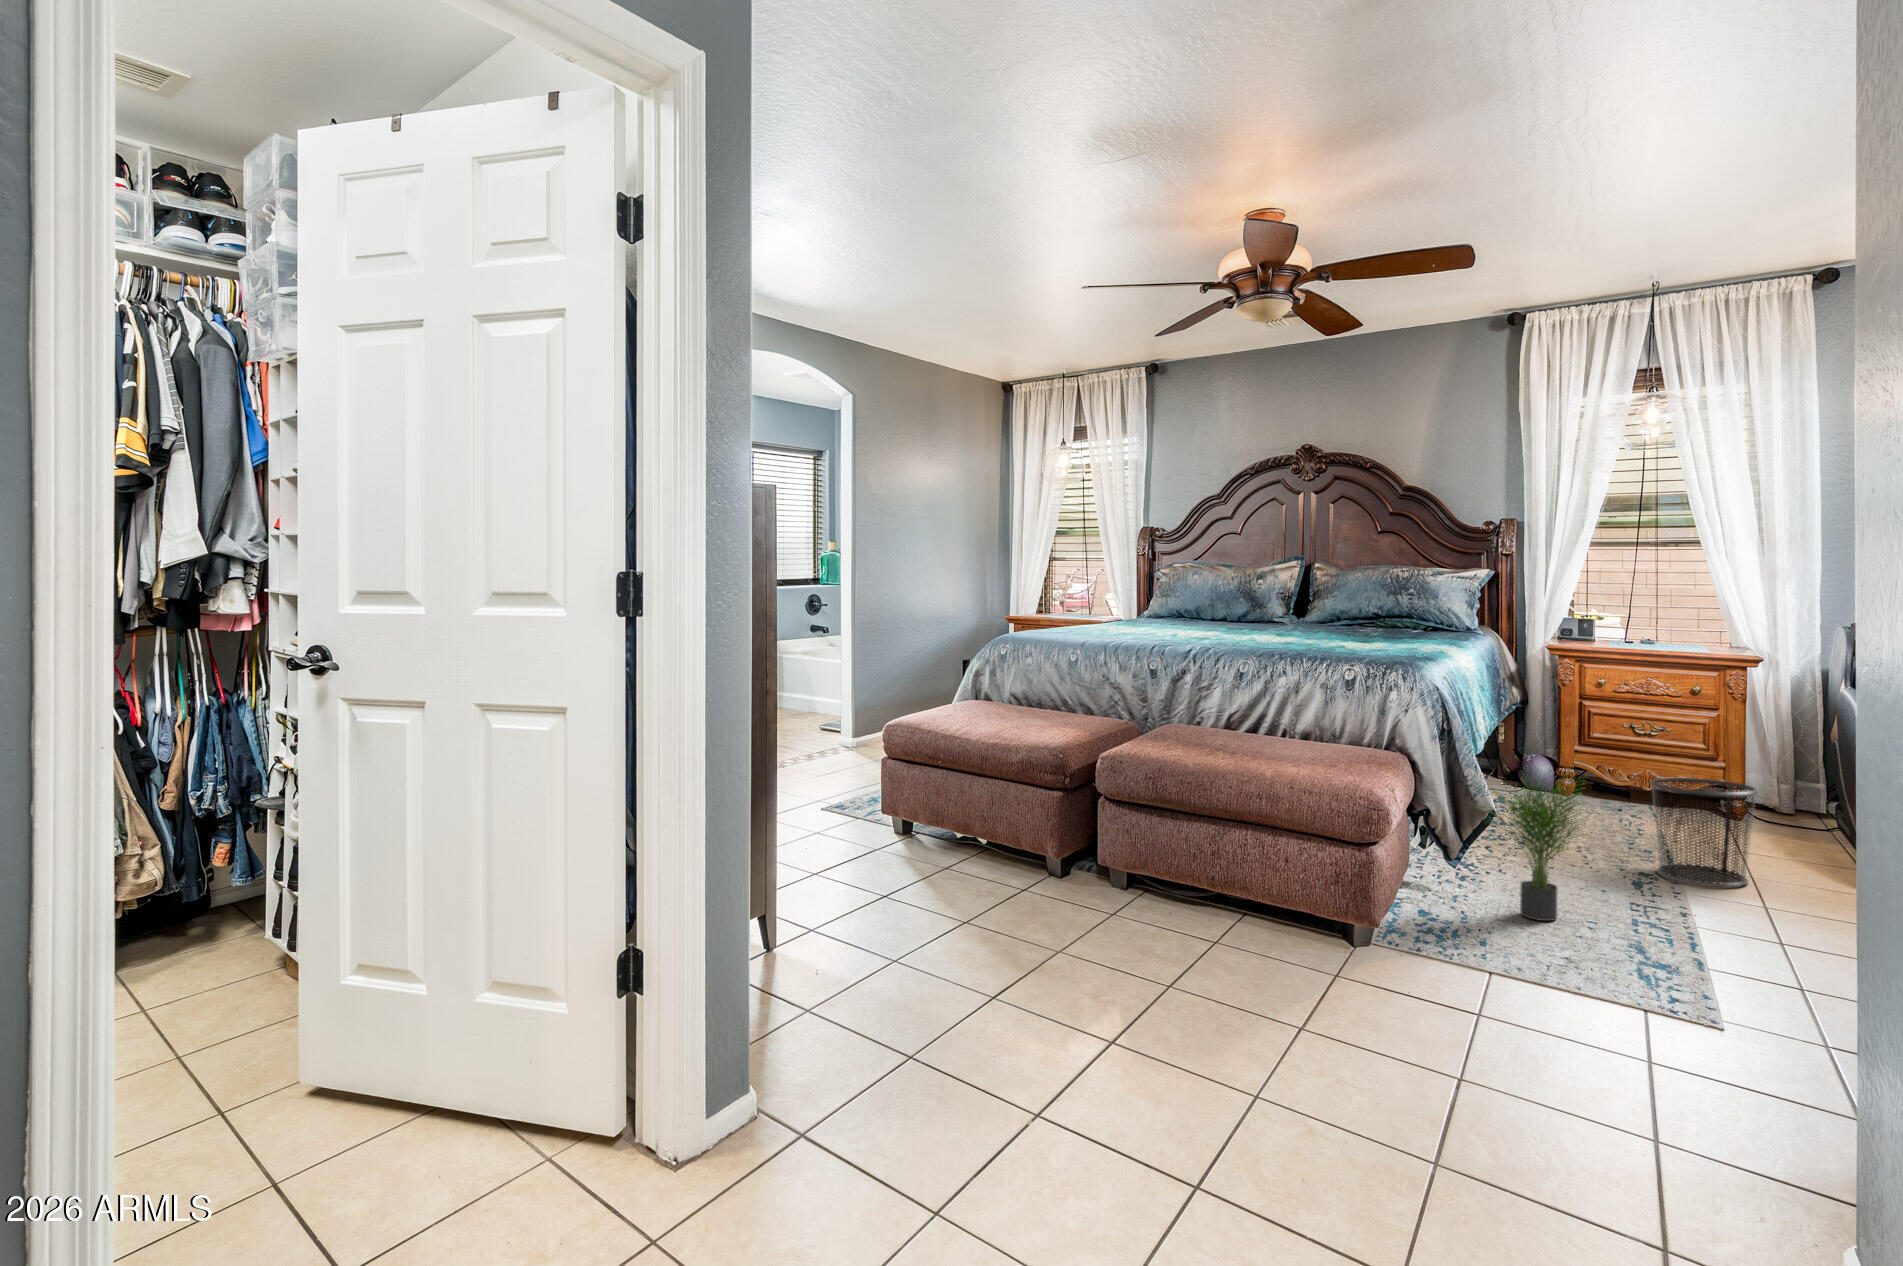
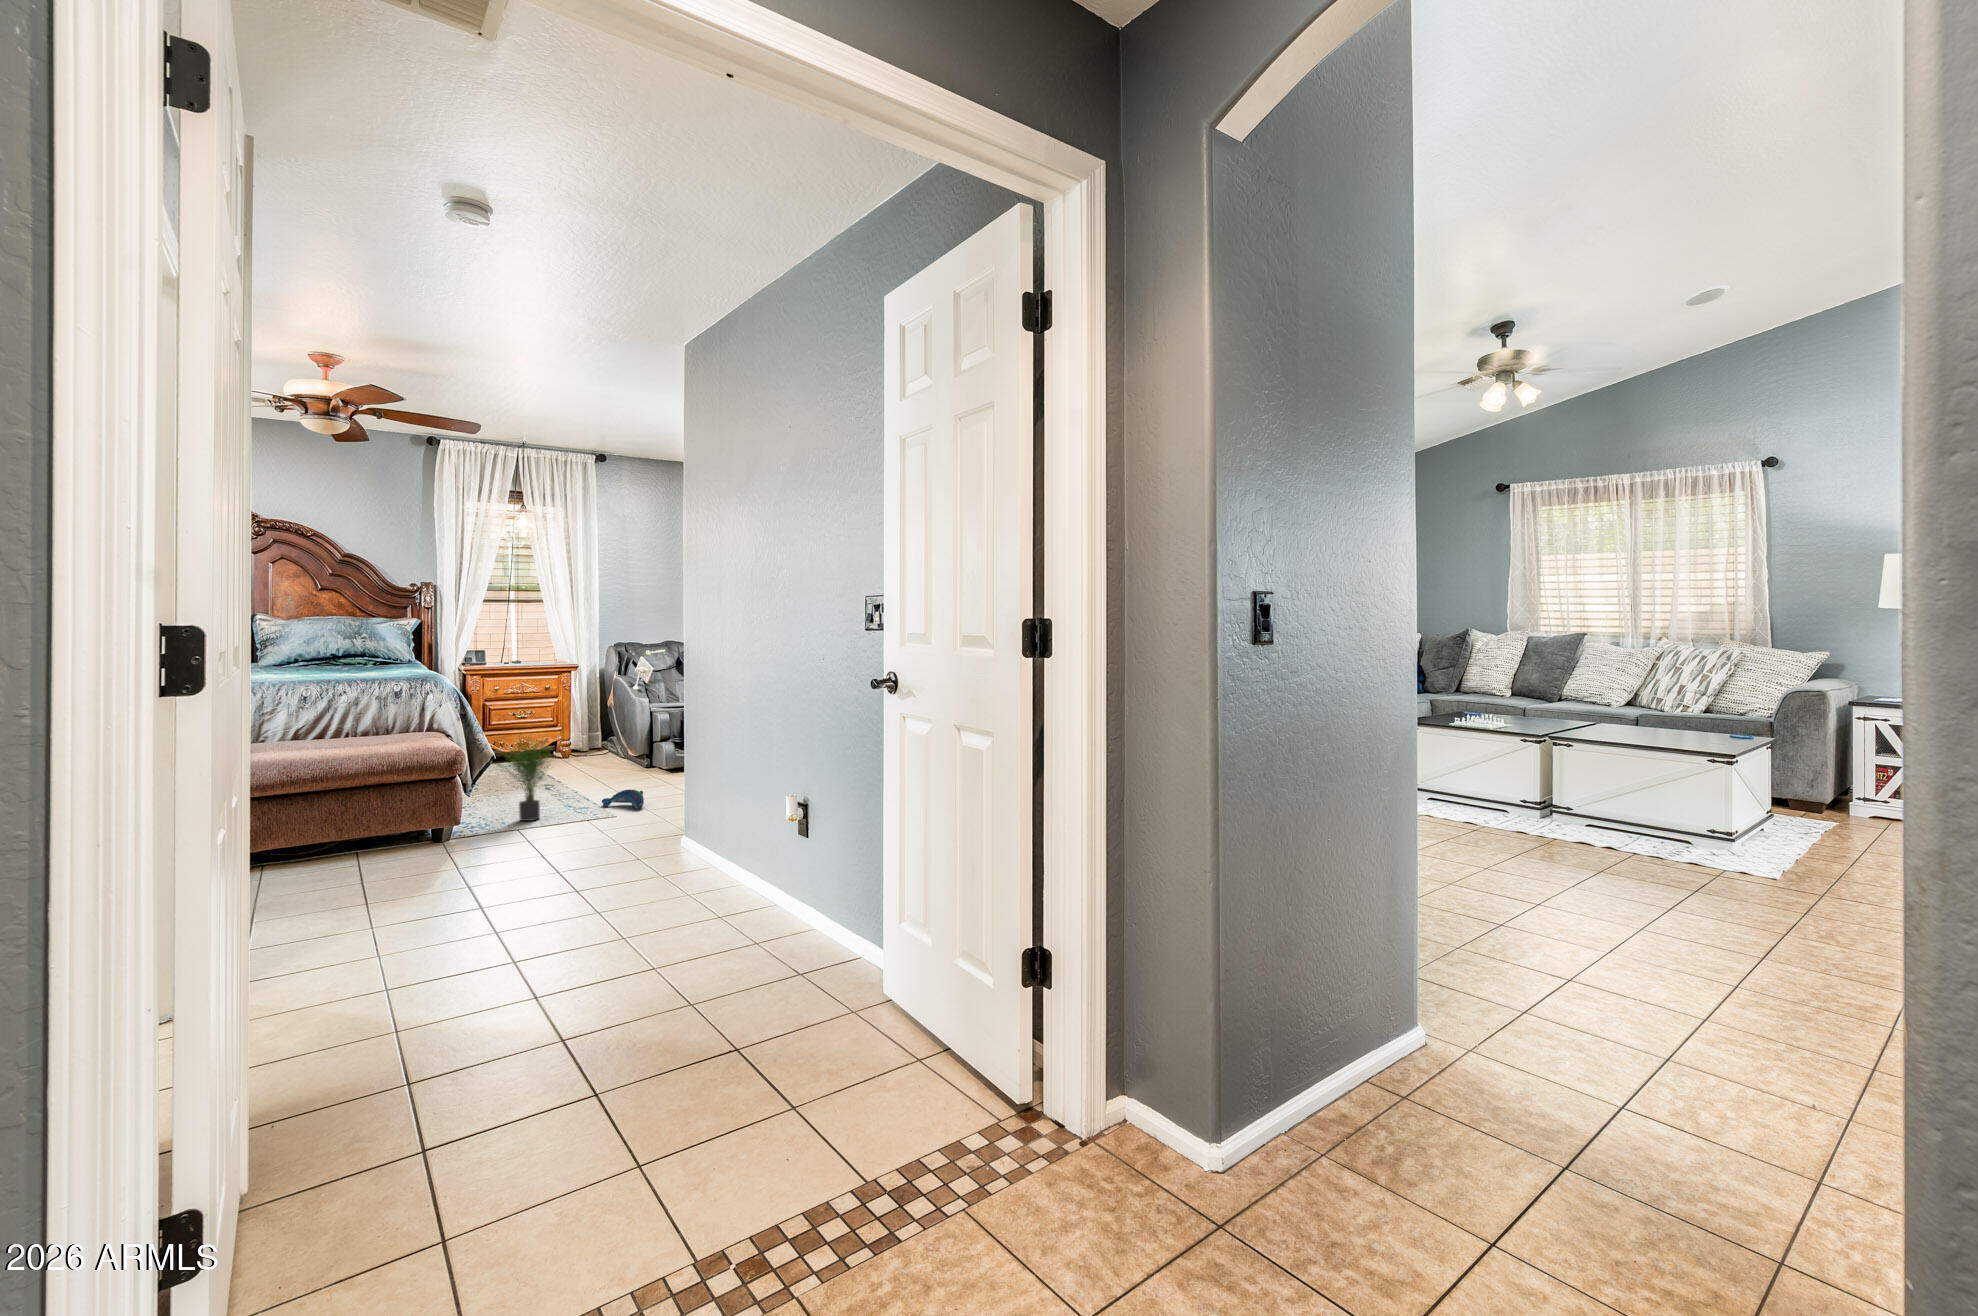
waste bin: present [1650,778,1758,887] -> none [561,736,612,792]
plush toy: none [1695,907,1792,957] -> present [602,790,644,809]

